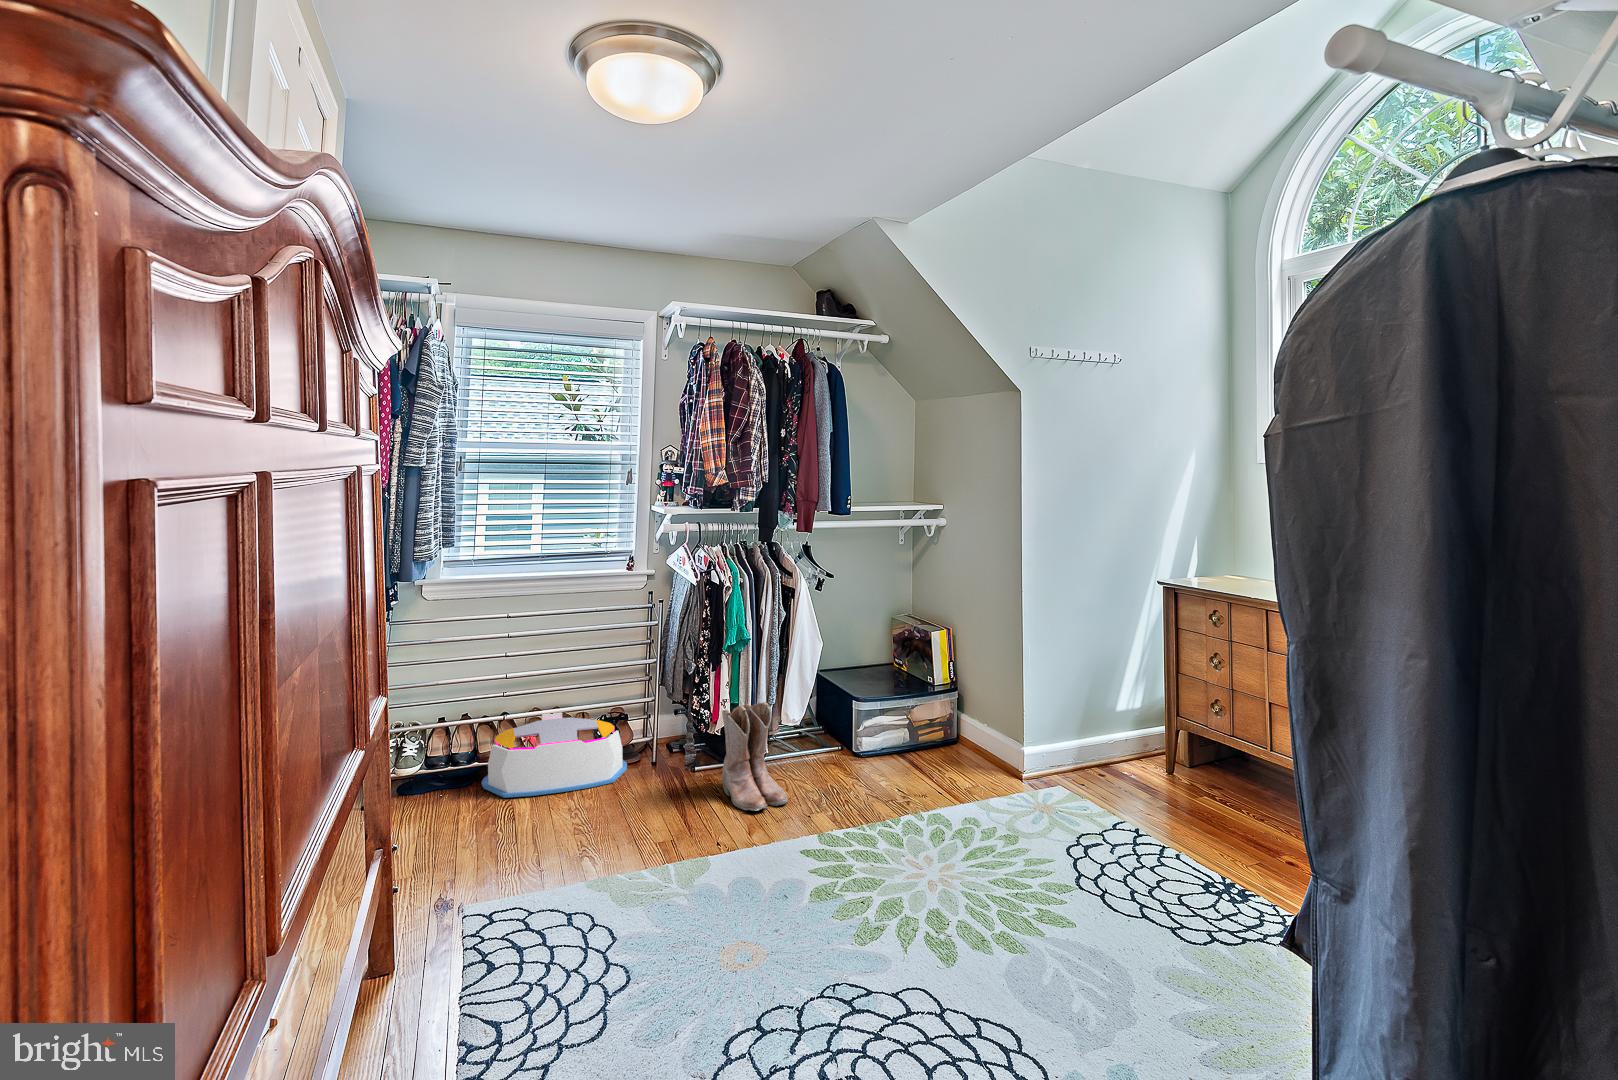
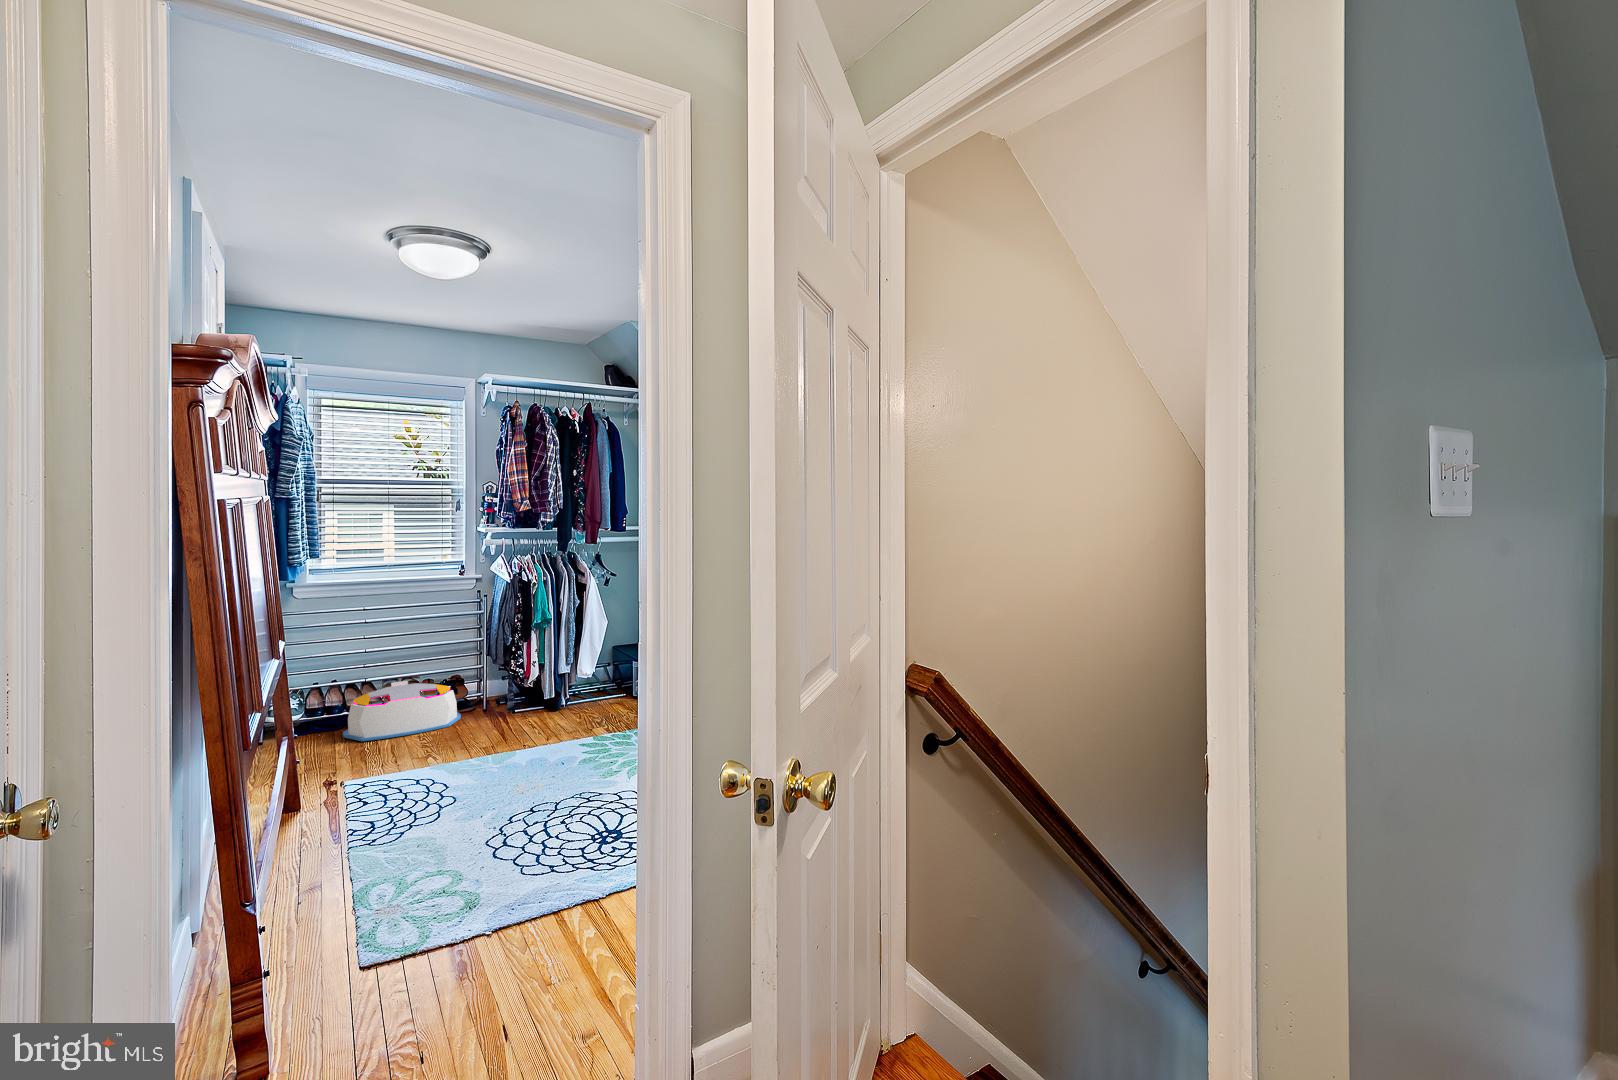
boots: present [722,702,788,811] -> none [530,661,579,734]

